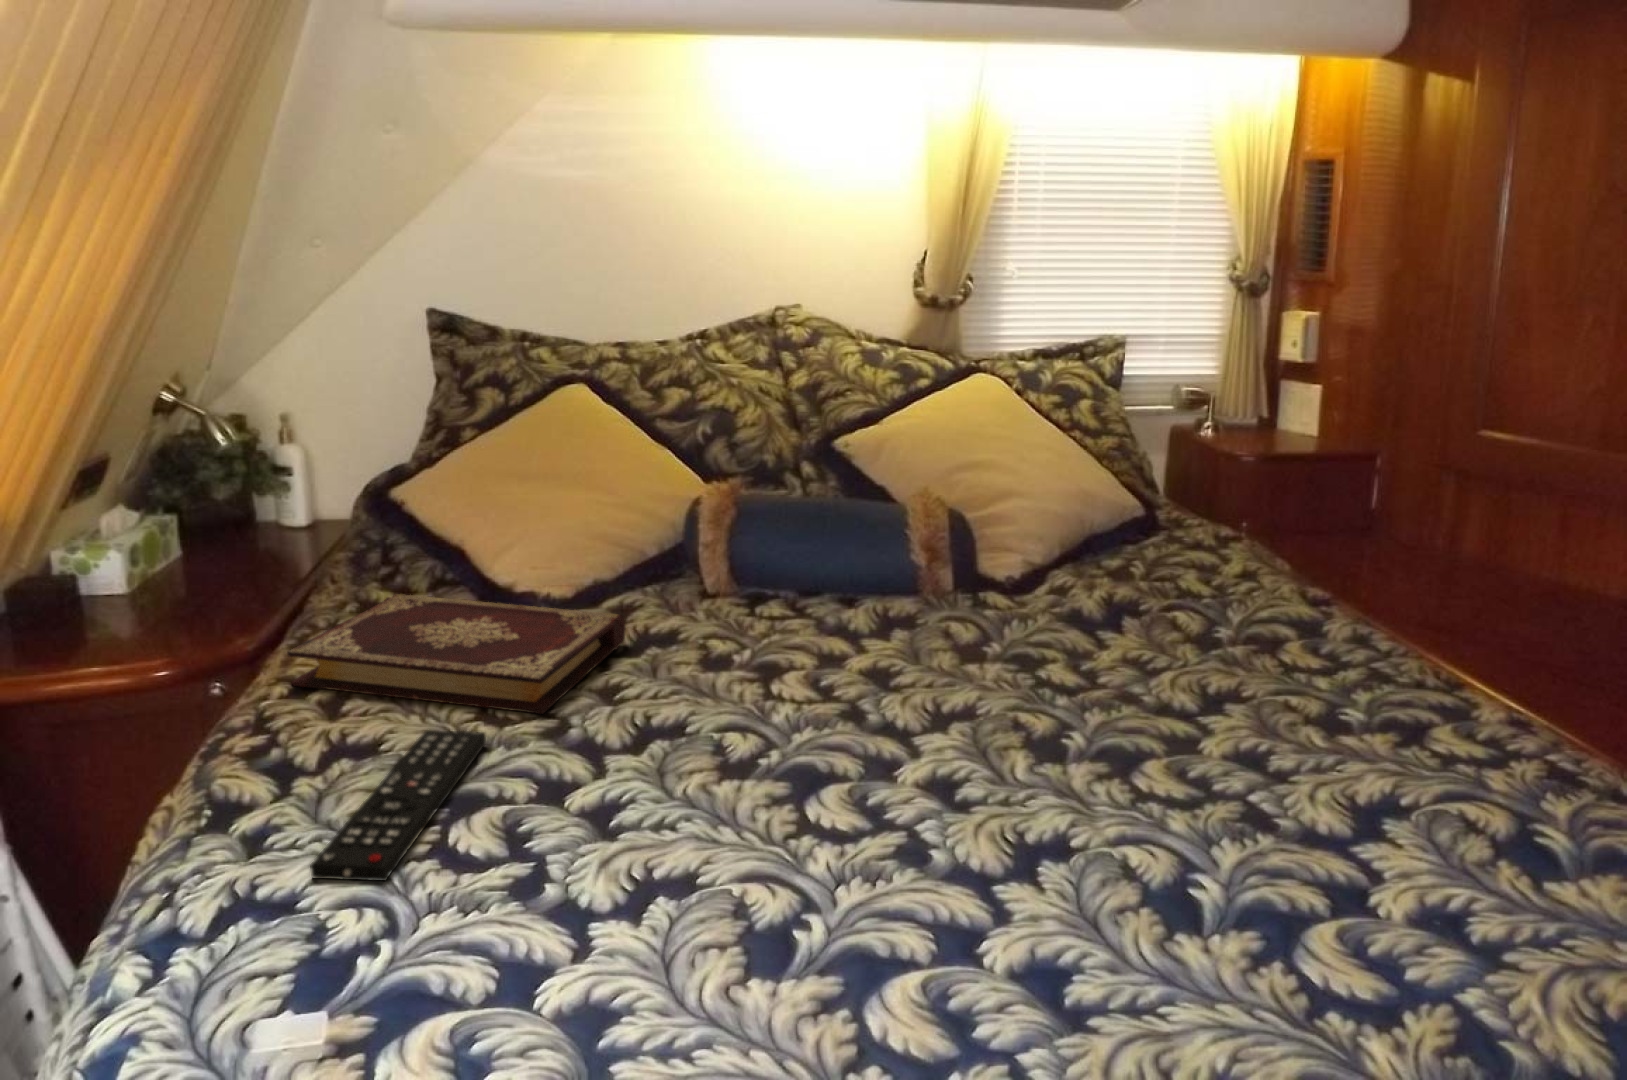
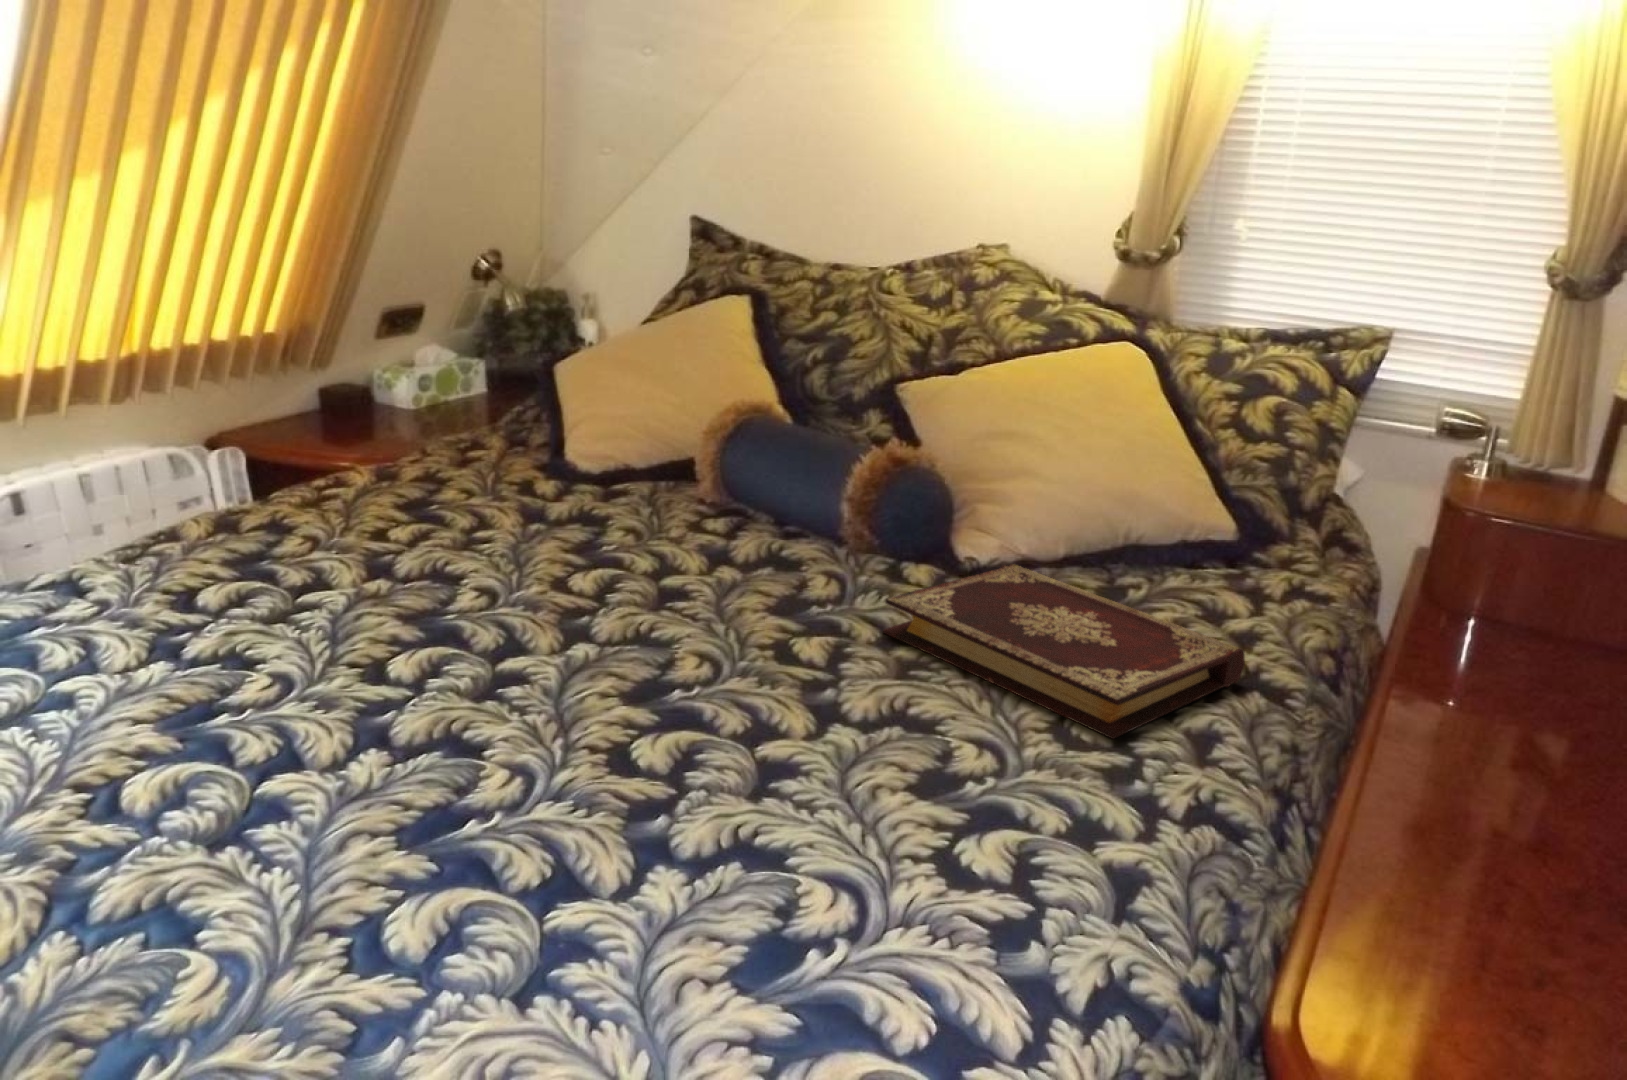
remote control: present [310,730,486,881] -> none [811,721,1040,874]

